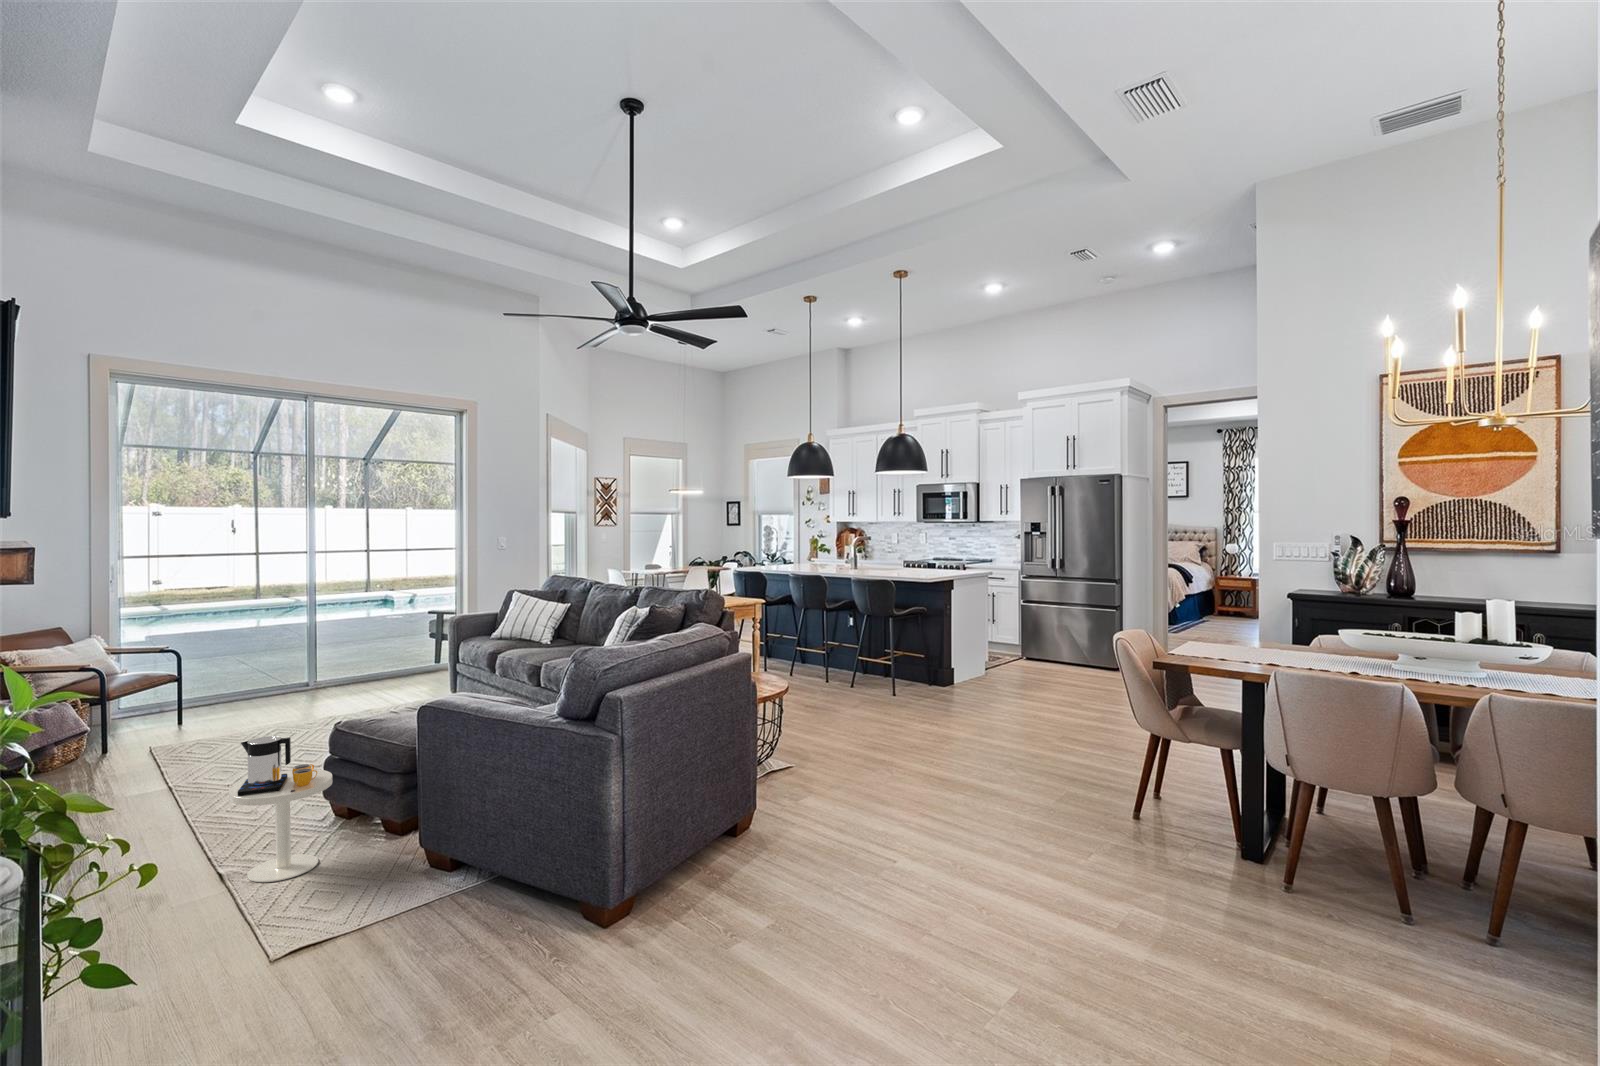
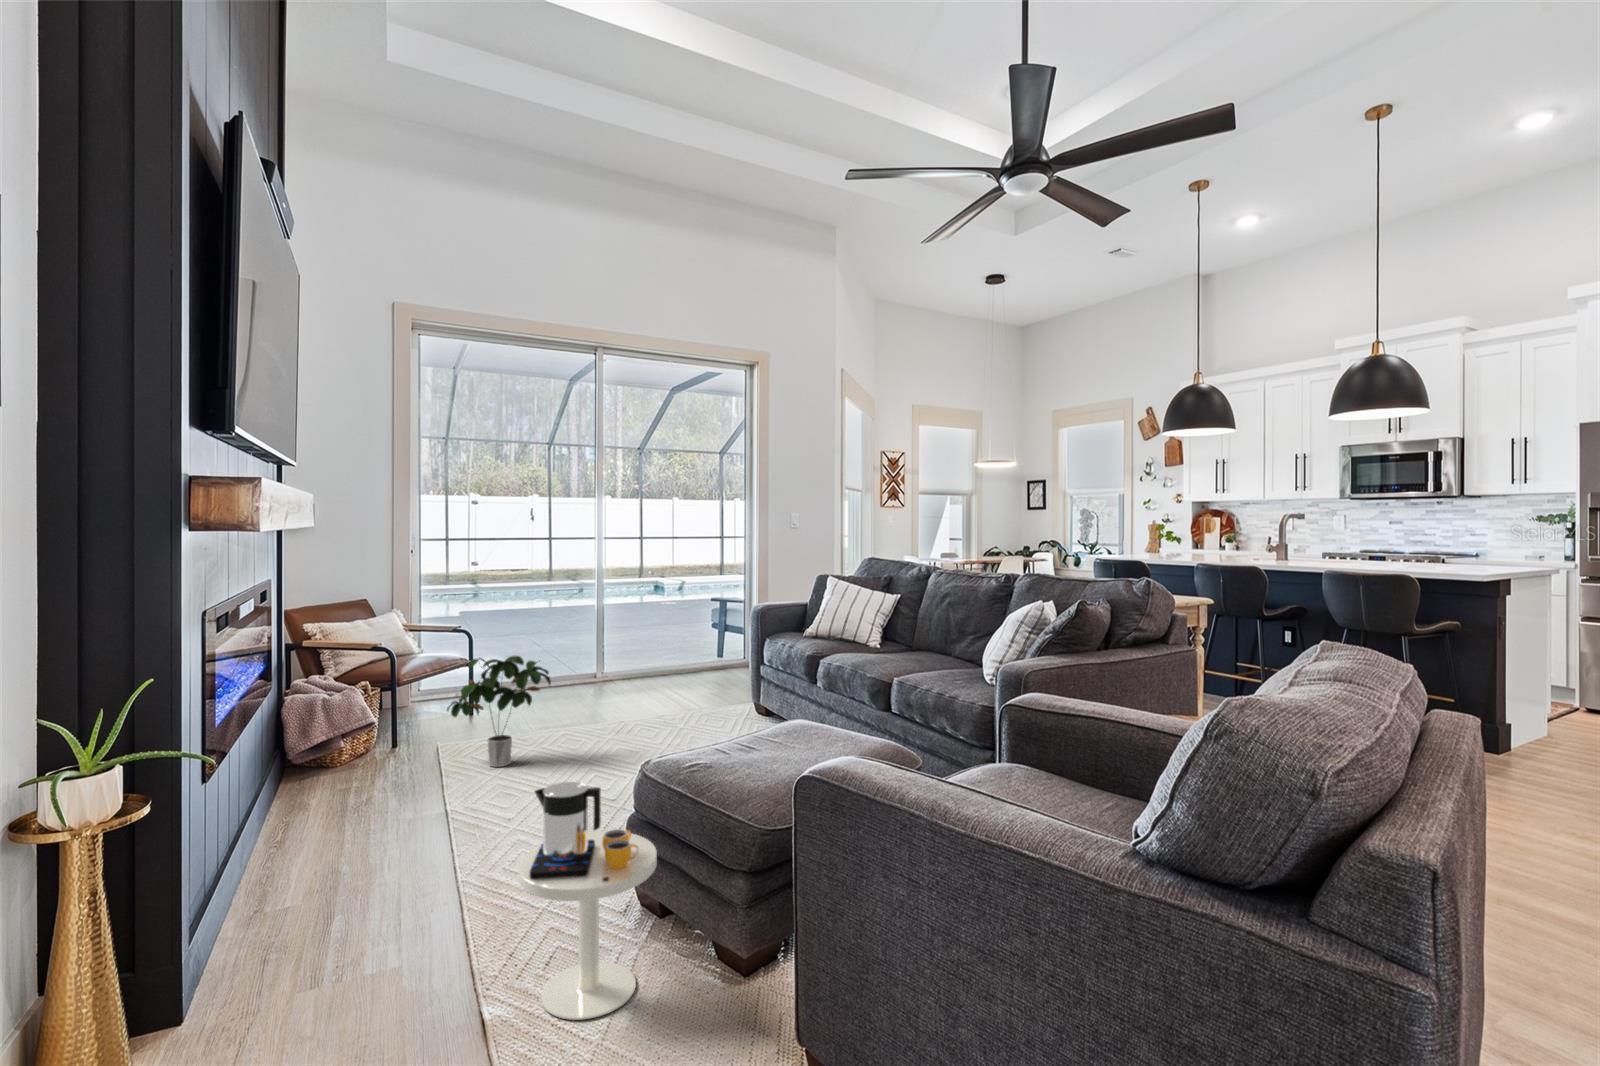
potted plant: none [159,666,261,759] -> present [447,656,551,767]

